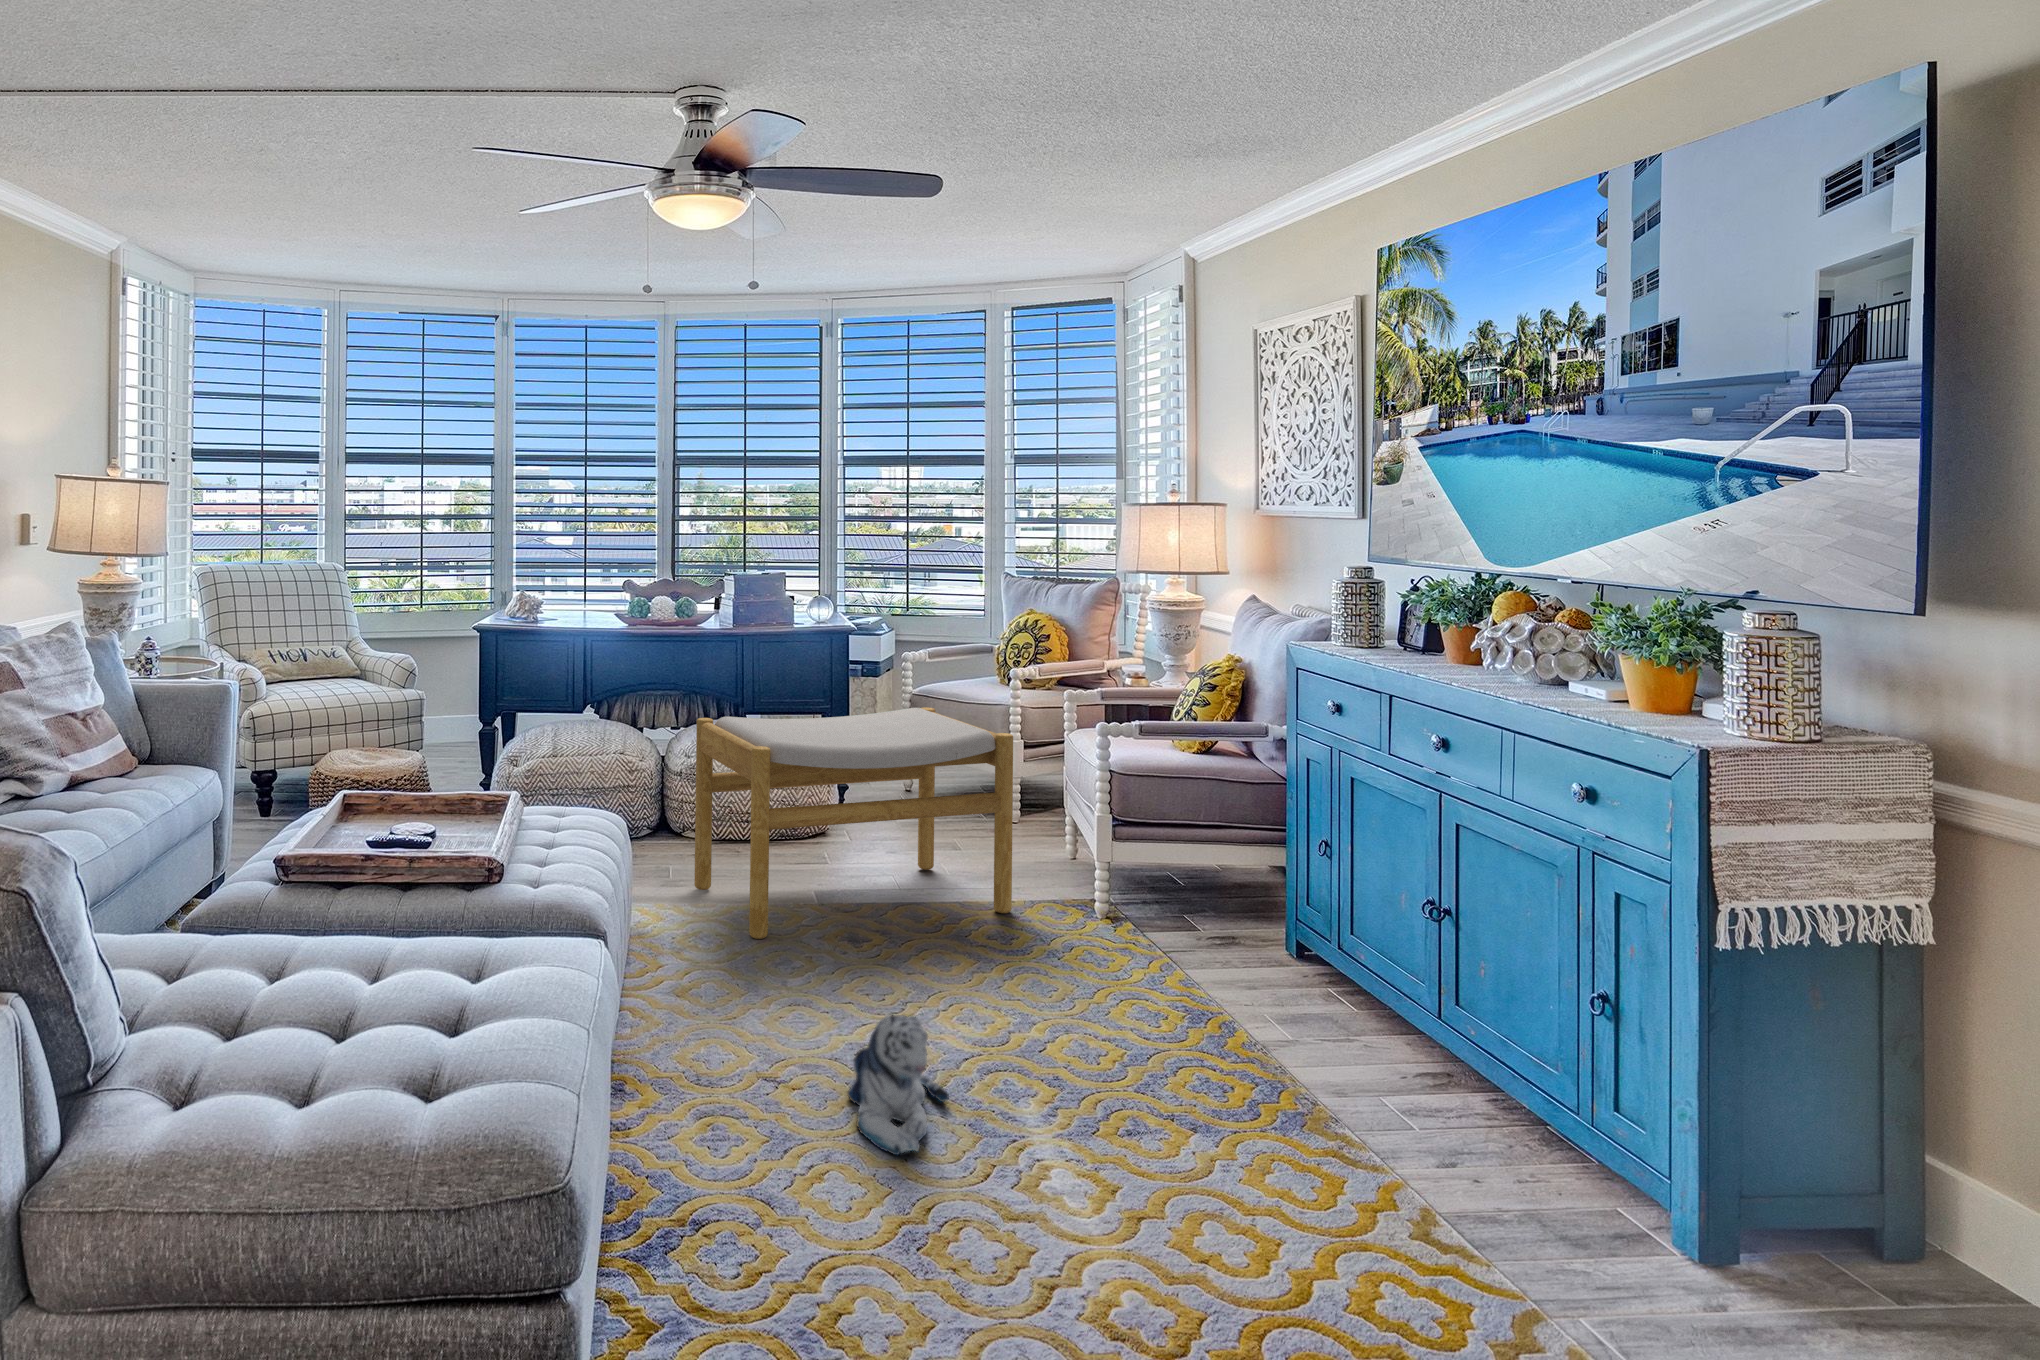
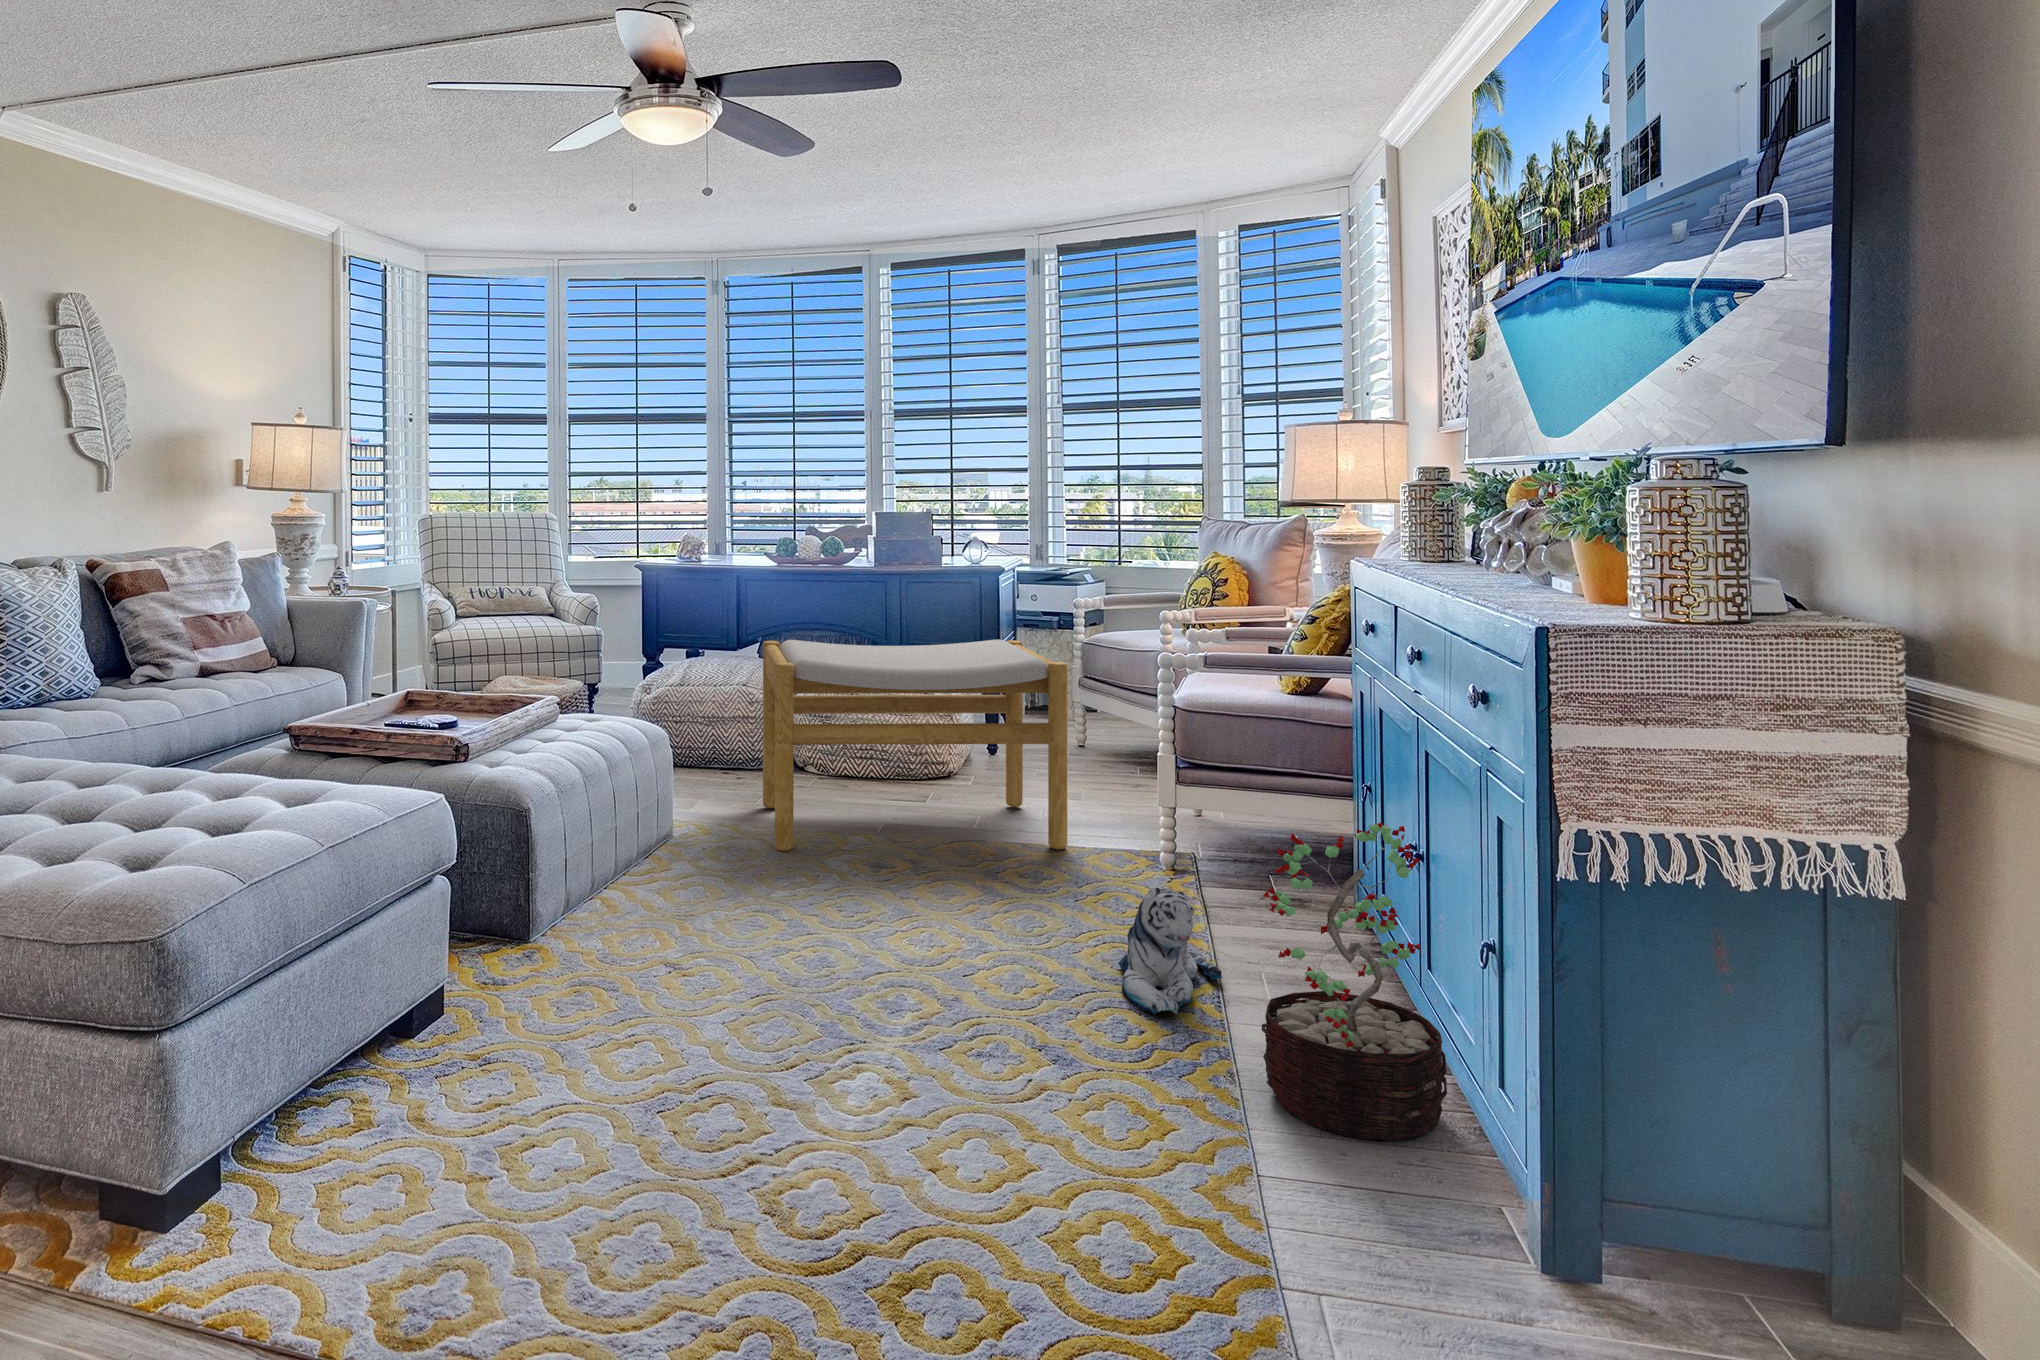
decorative plant: none [1378,895,1543,1182] -> present [1262,822,1447,1141]
plush toy: present [847,1015,949,1155] -> present [1119,887,1222,1014]

